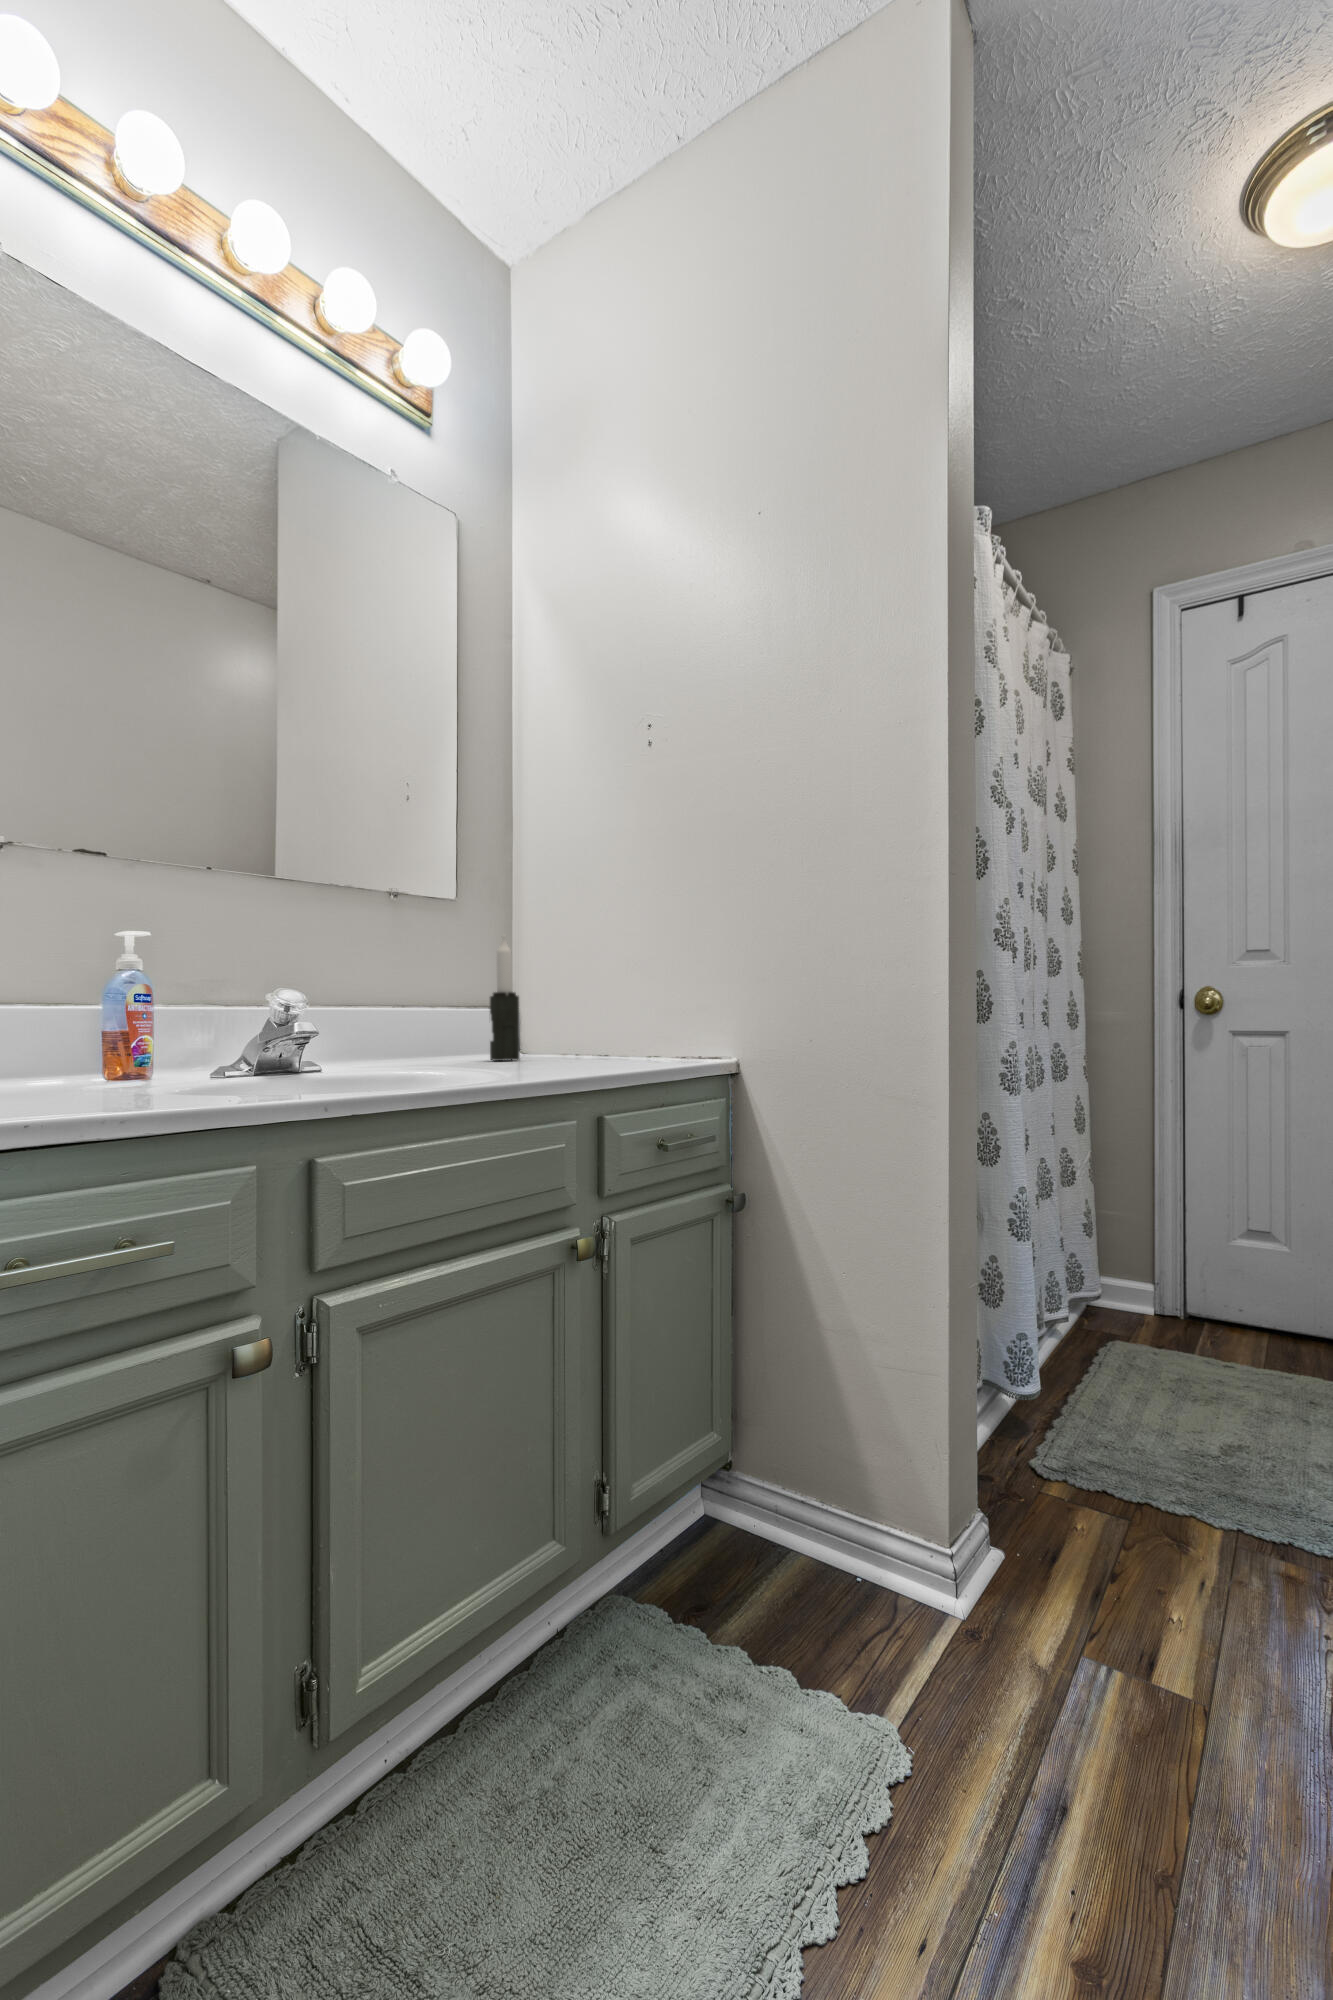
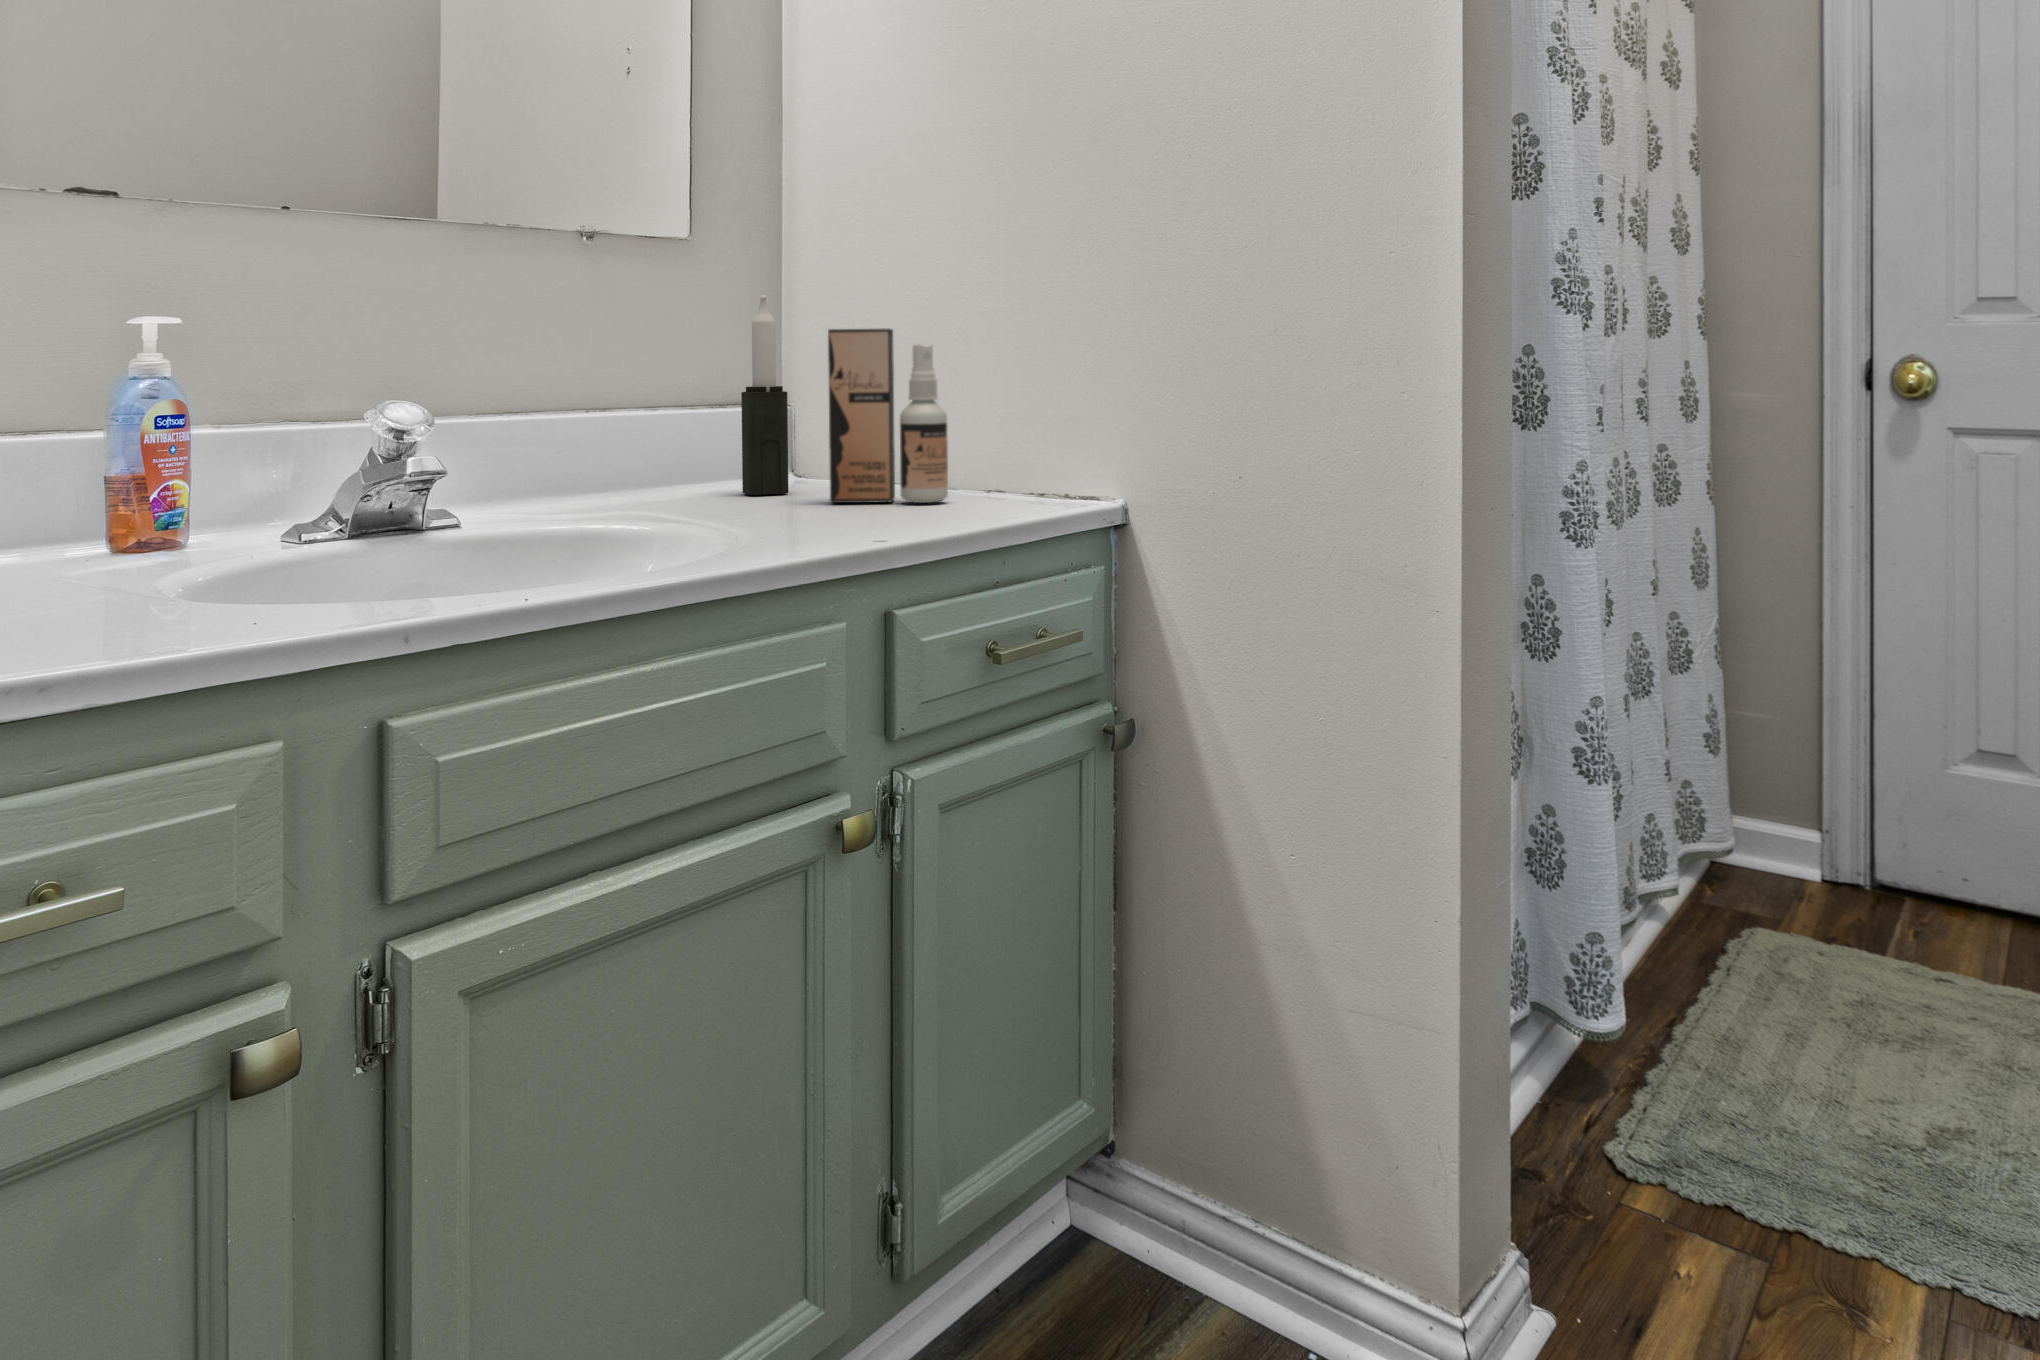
spray bottle: none [549,953,625,1062] -> present [828,329,948,503]

